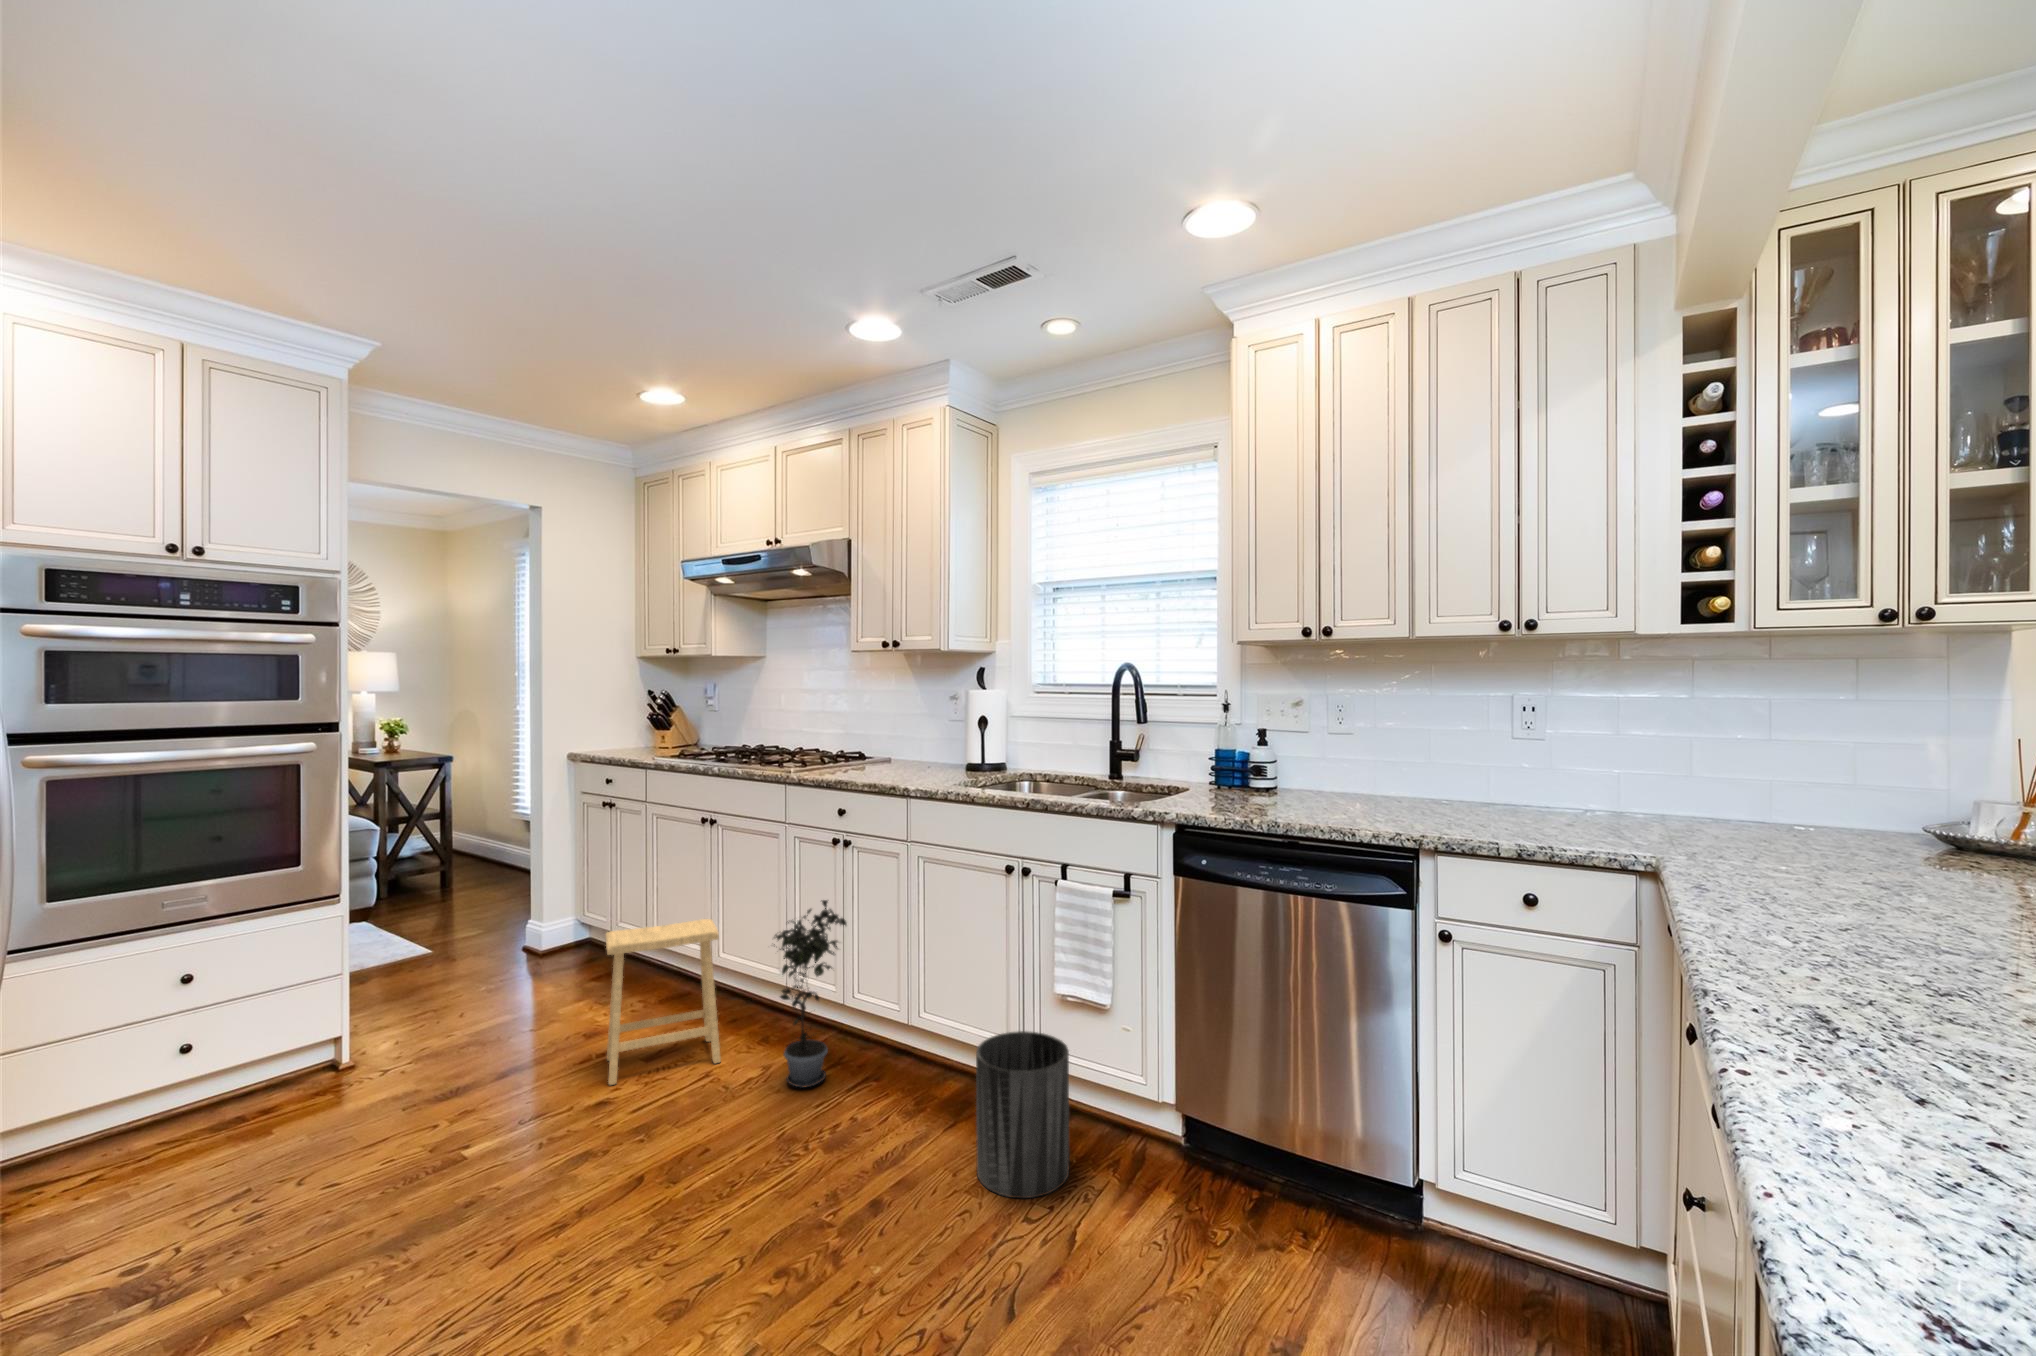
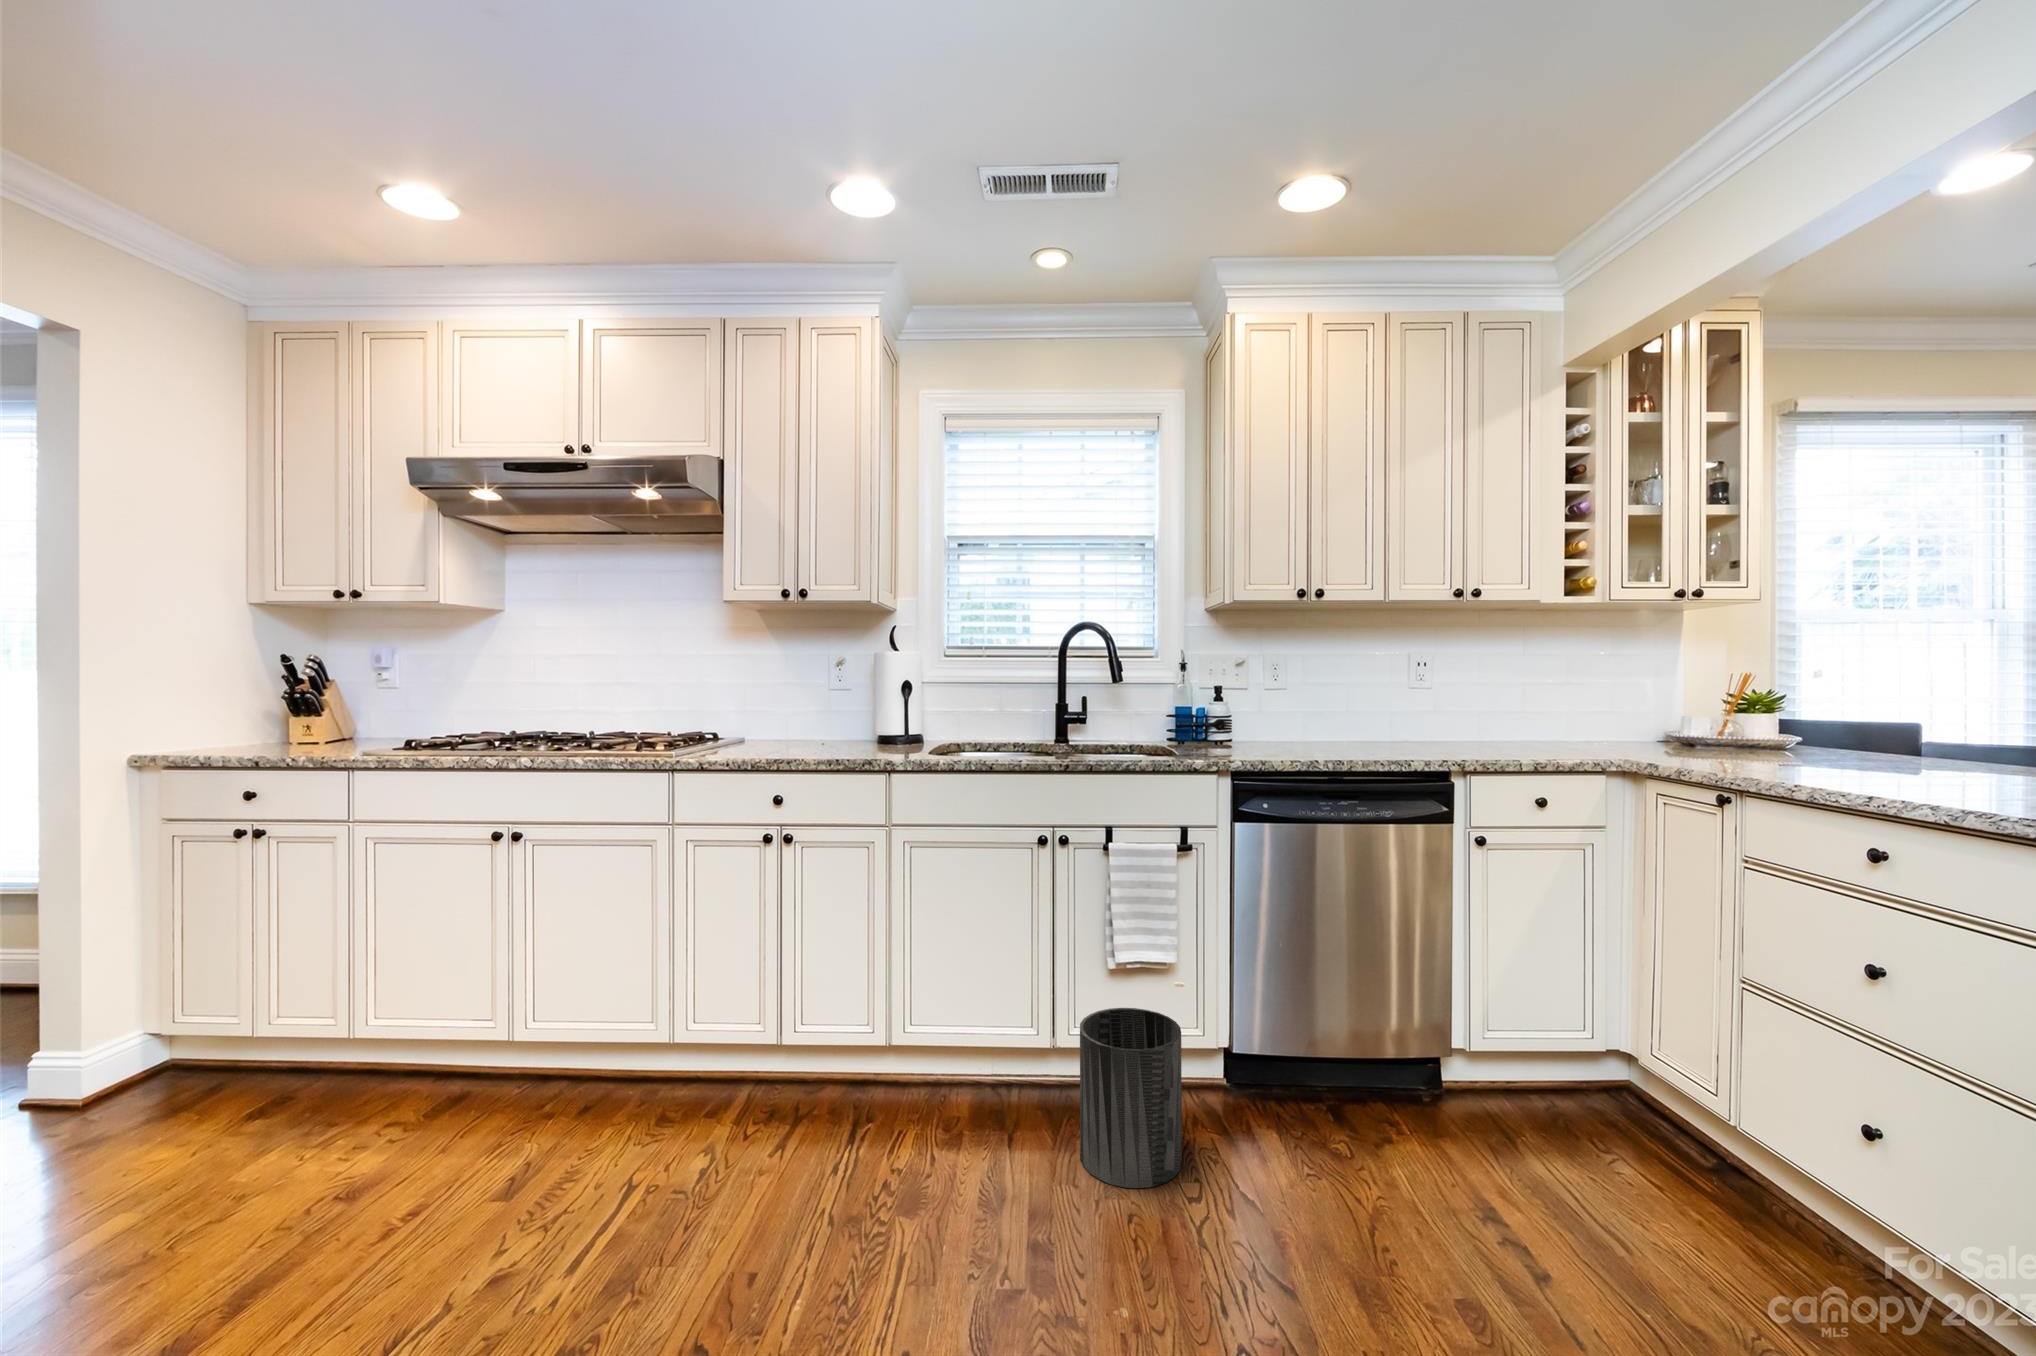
potted plant: present [774,900,847,1088] -> none [732,908,840,1157]
footstool: present [606,919,721,1085] -> none [429,966,633,1244]

